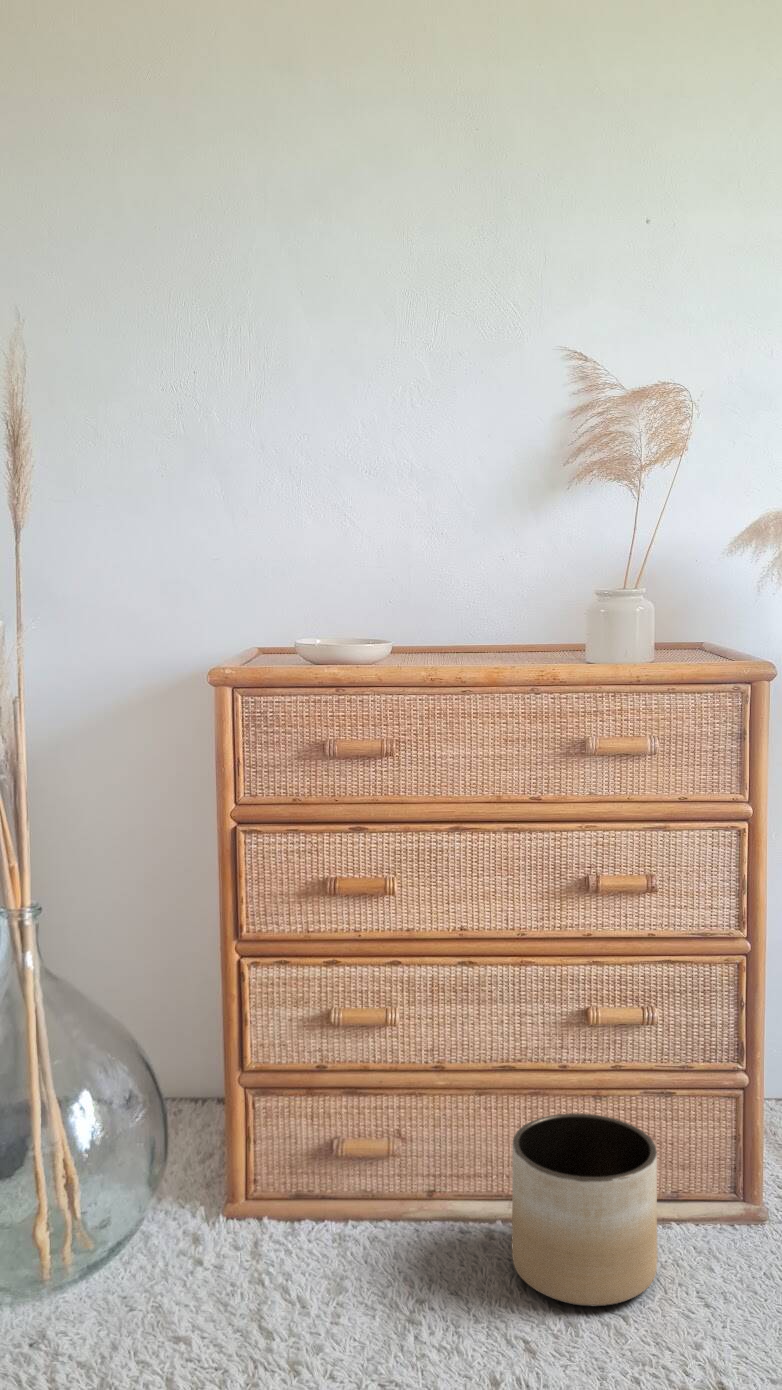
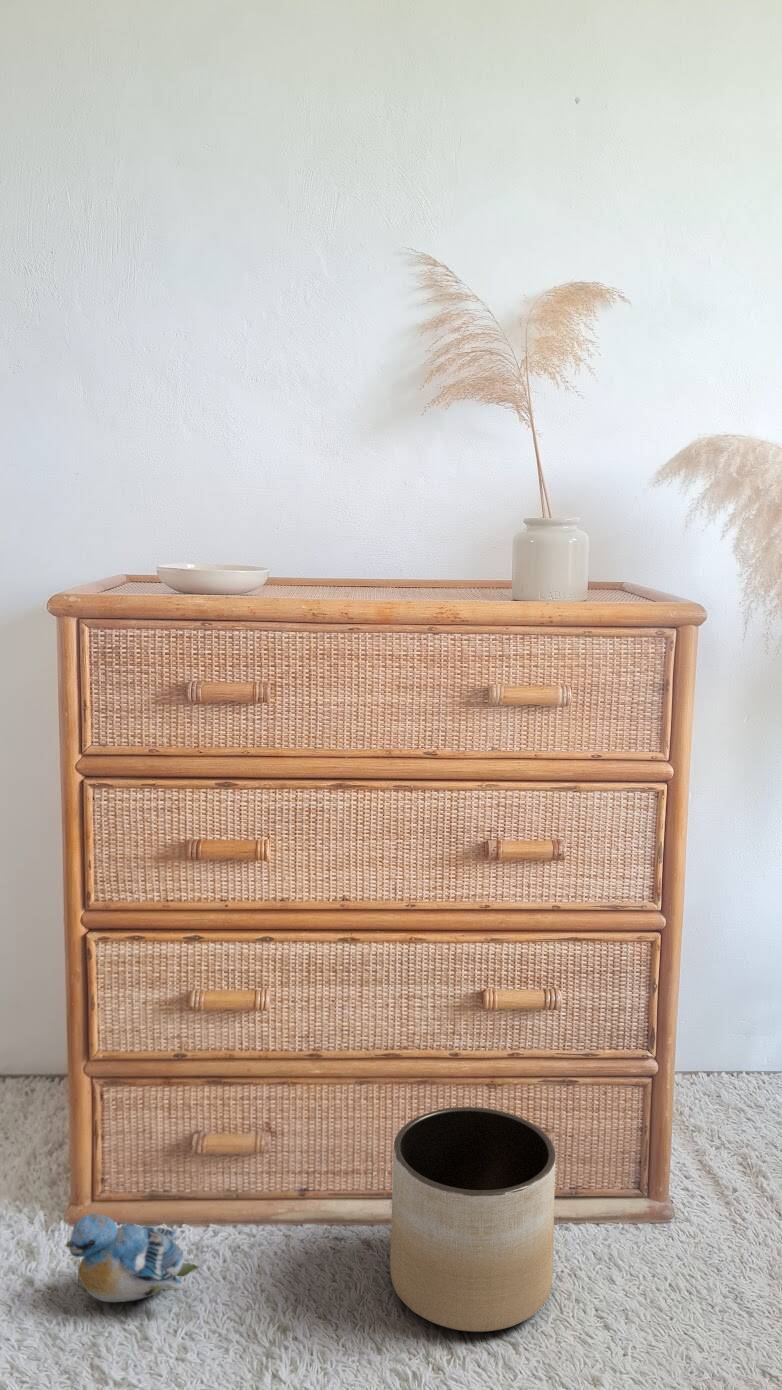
plush toy: none [231,1200,344,1278] -> present [65,1214,199,1302]

